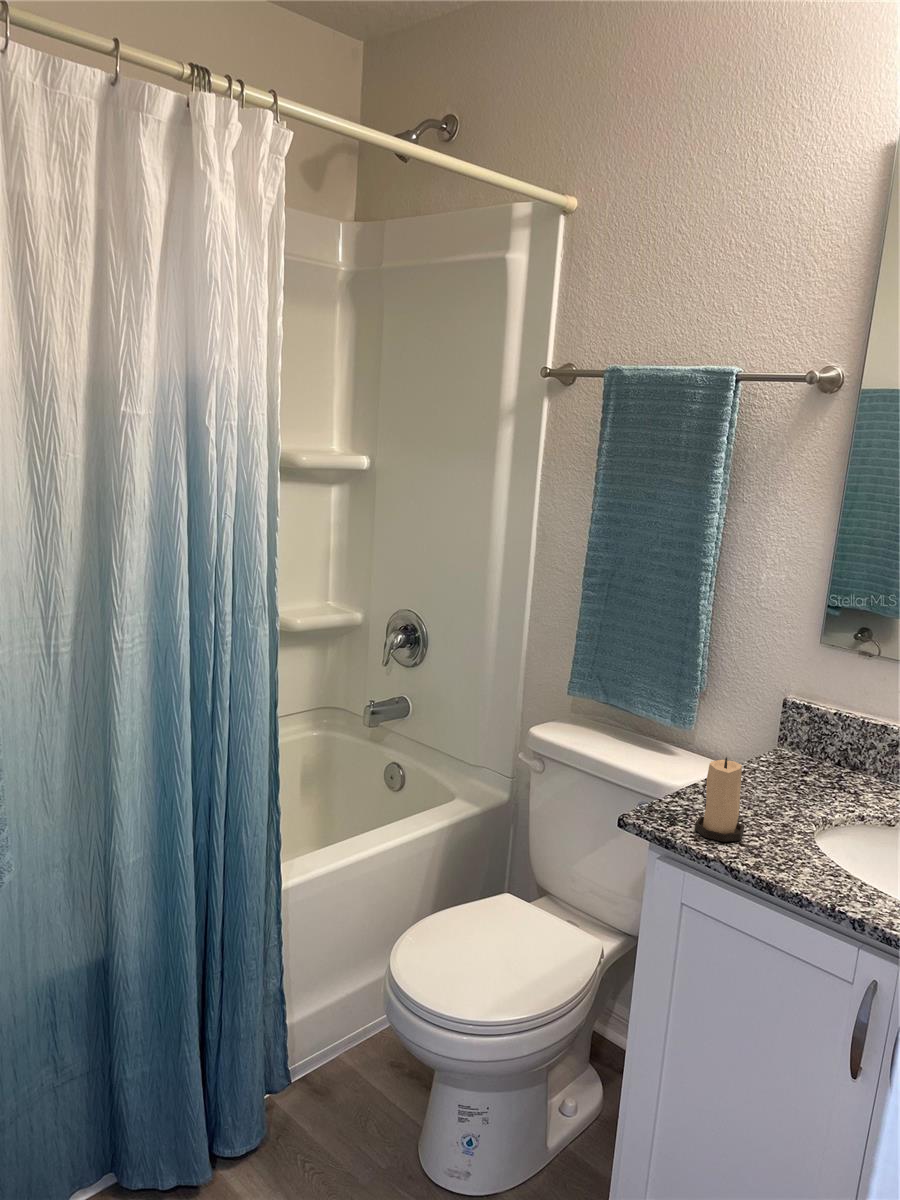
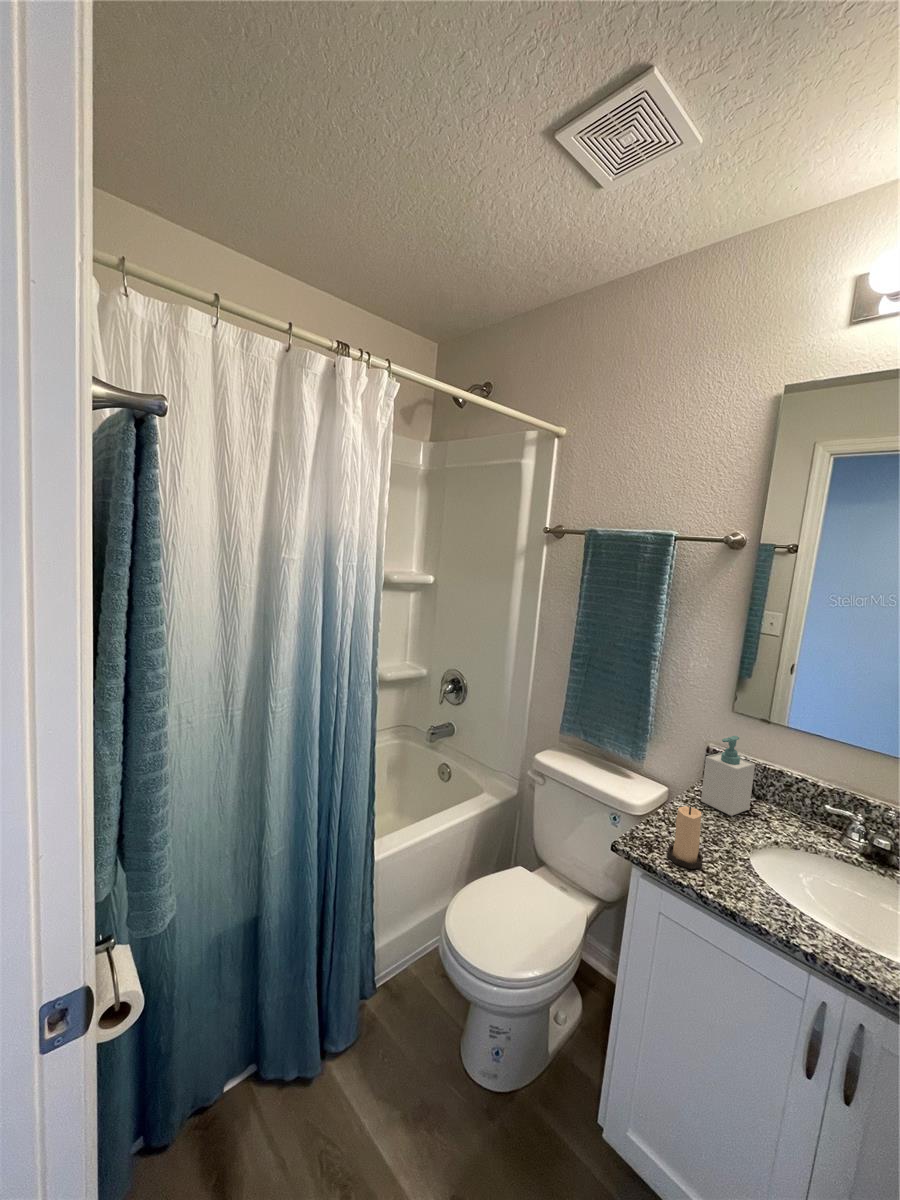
soap bottle: none [765,674,842,787] -> present [701,736,755,816]

